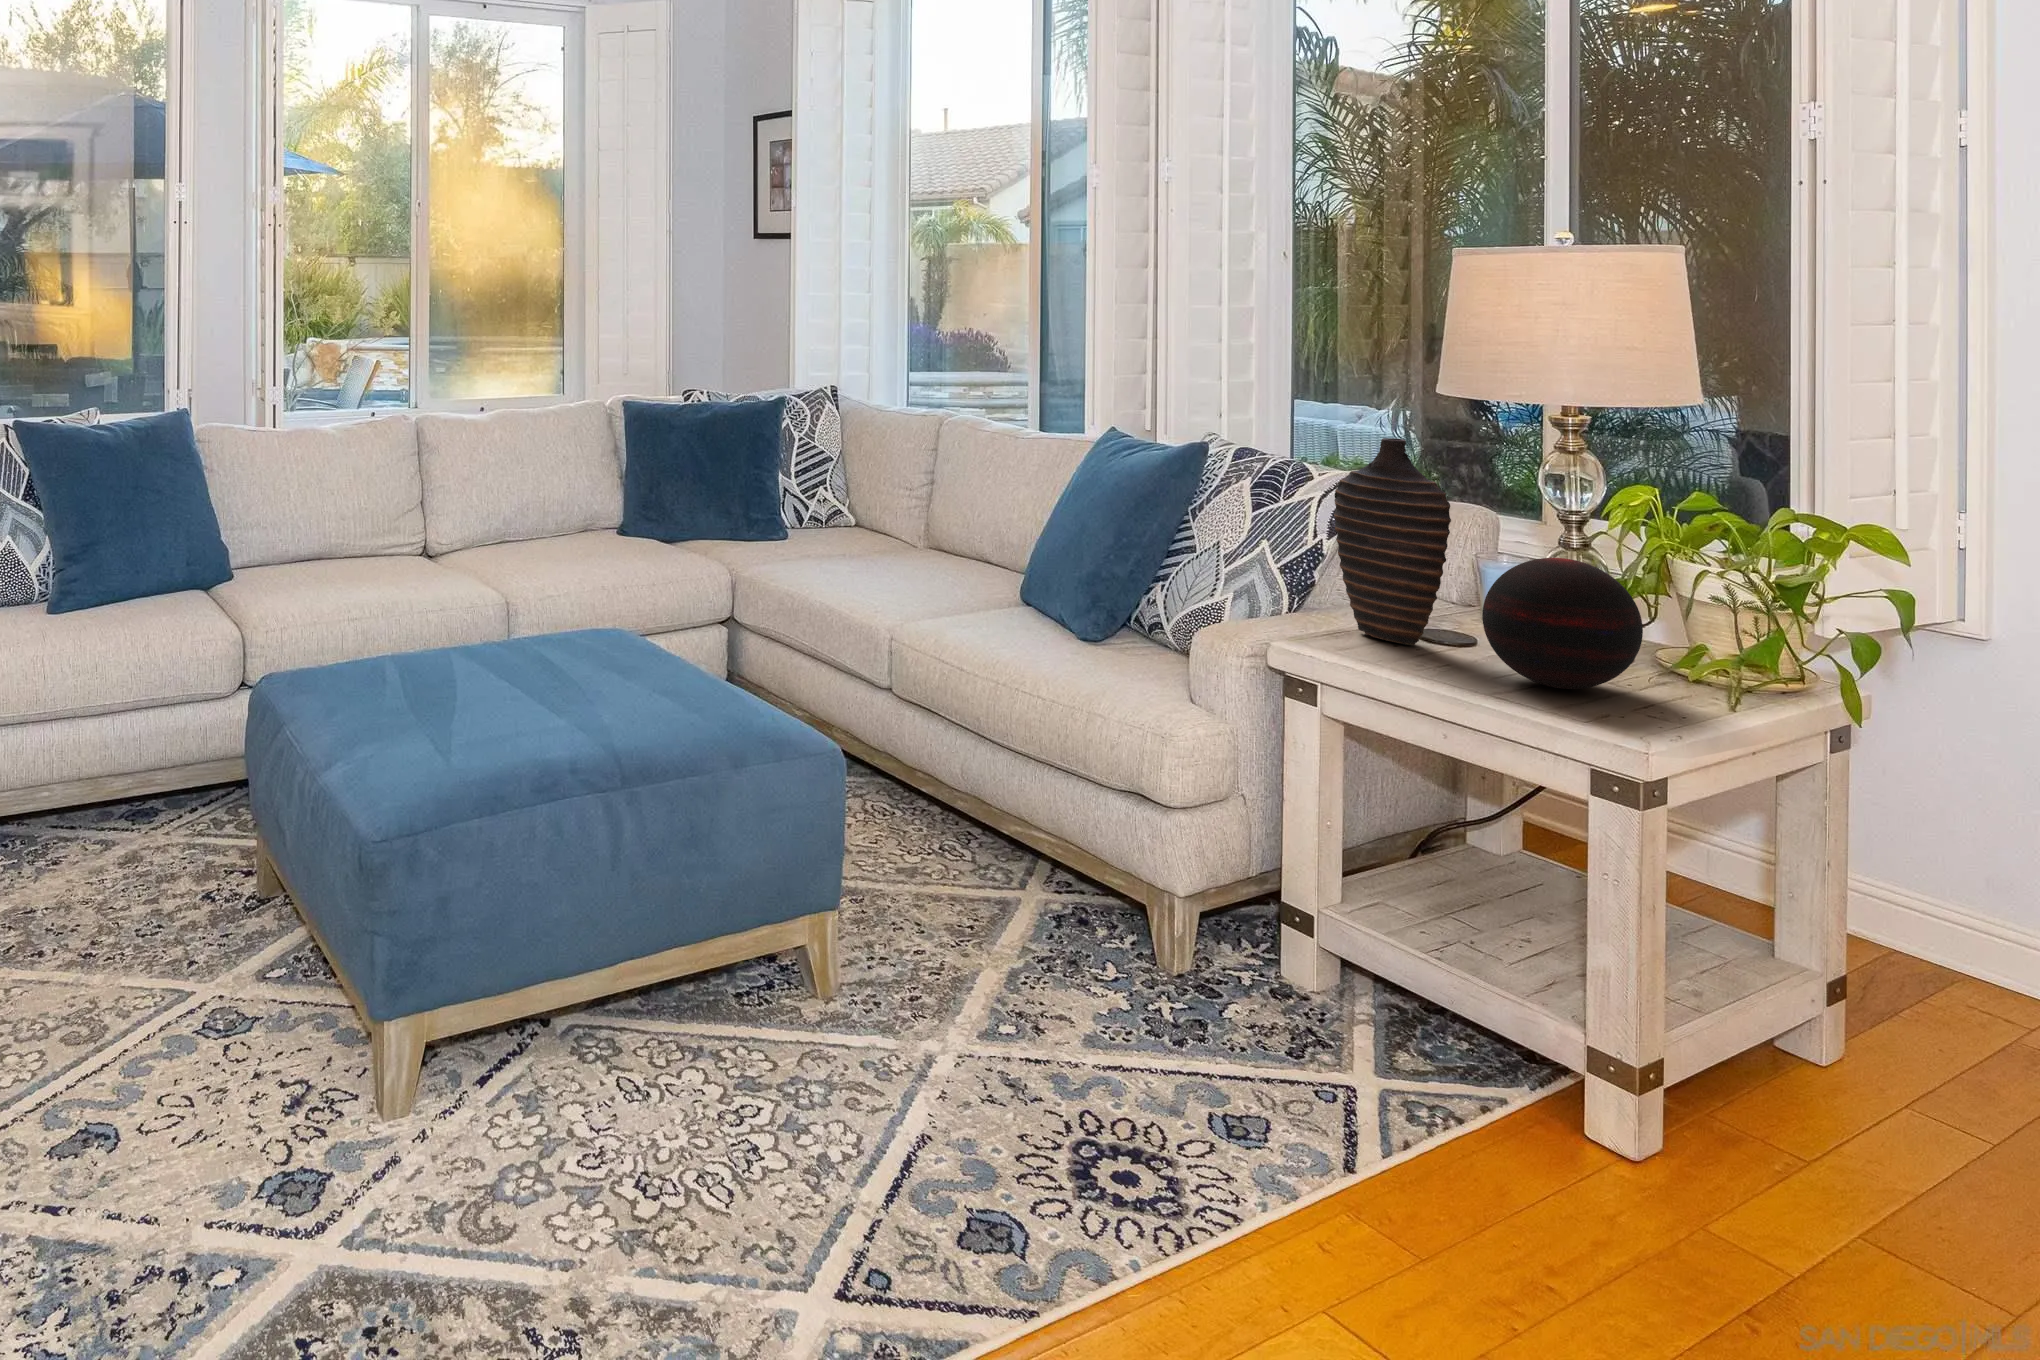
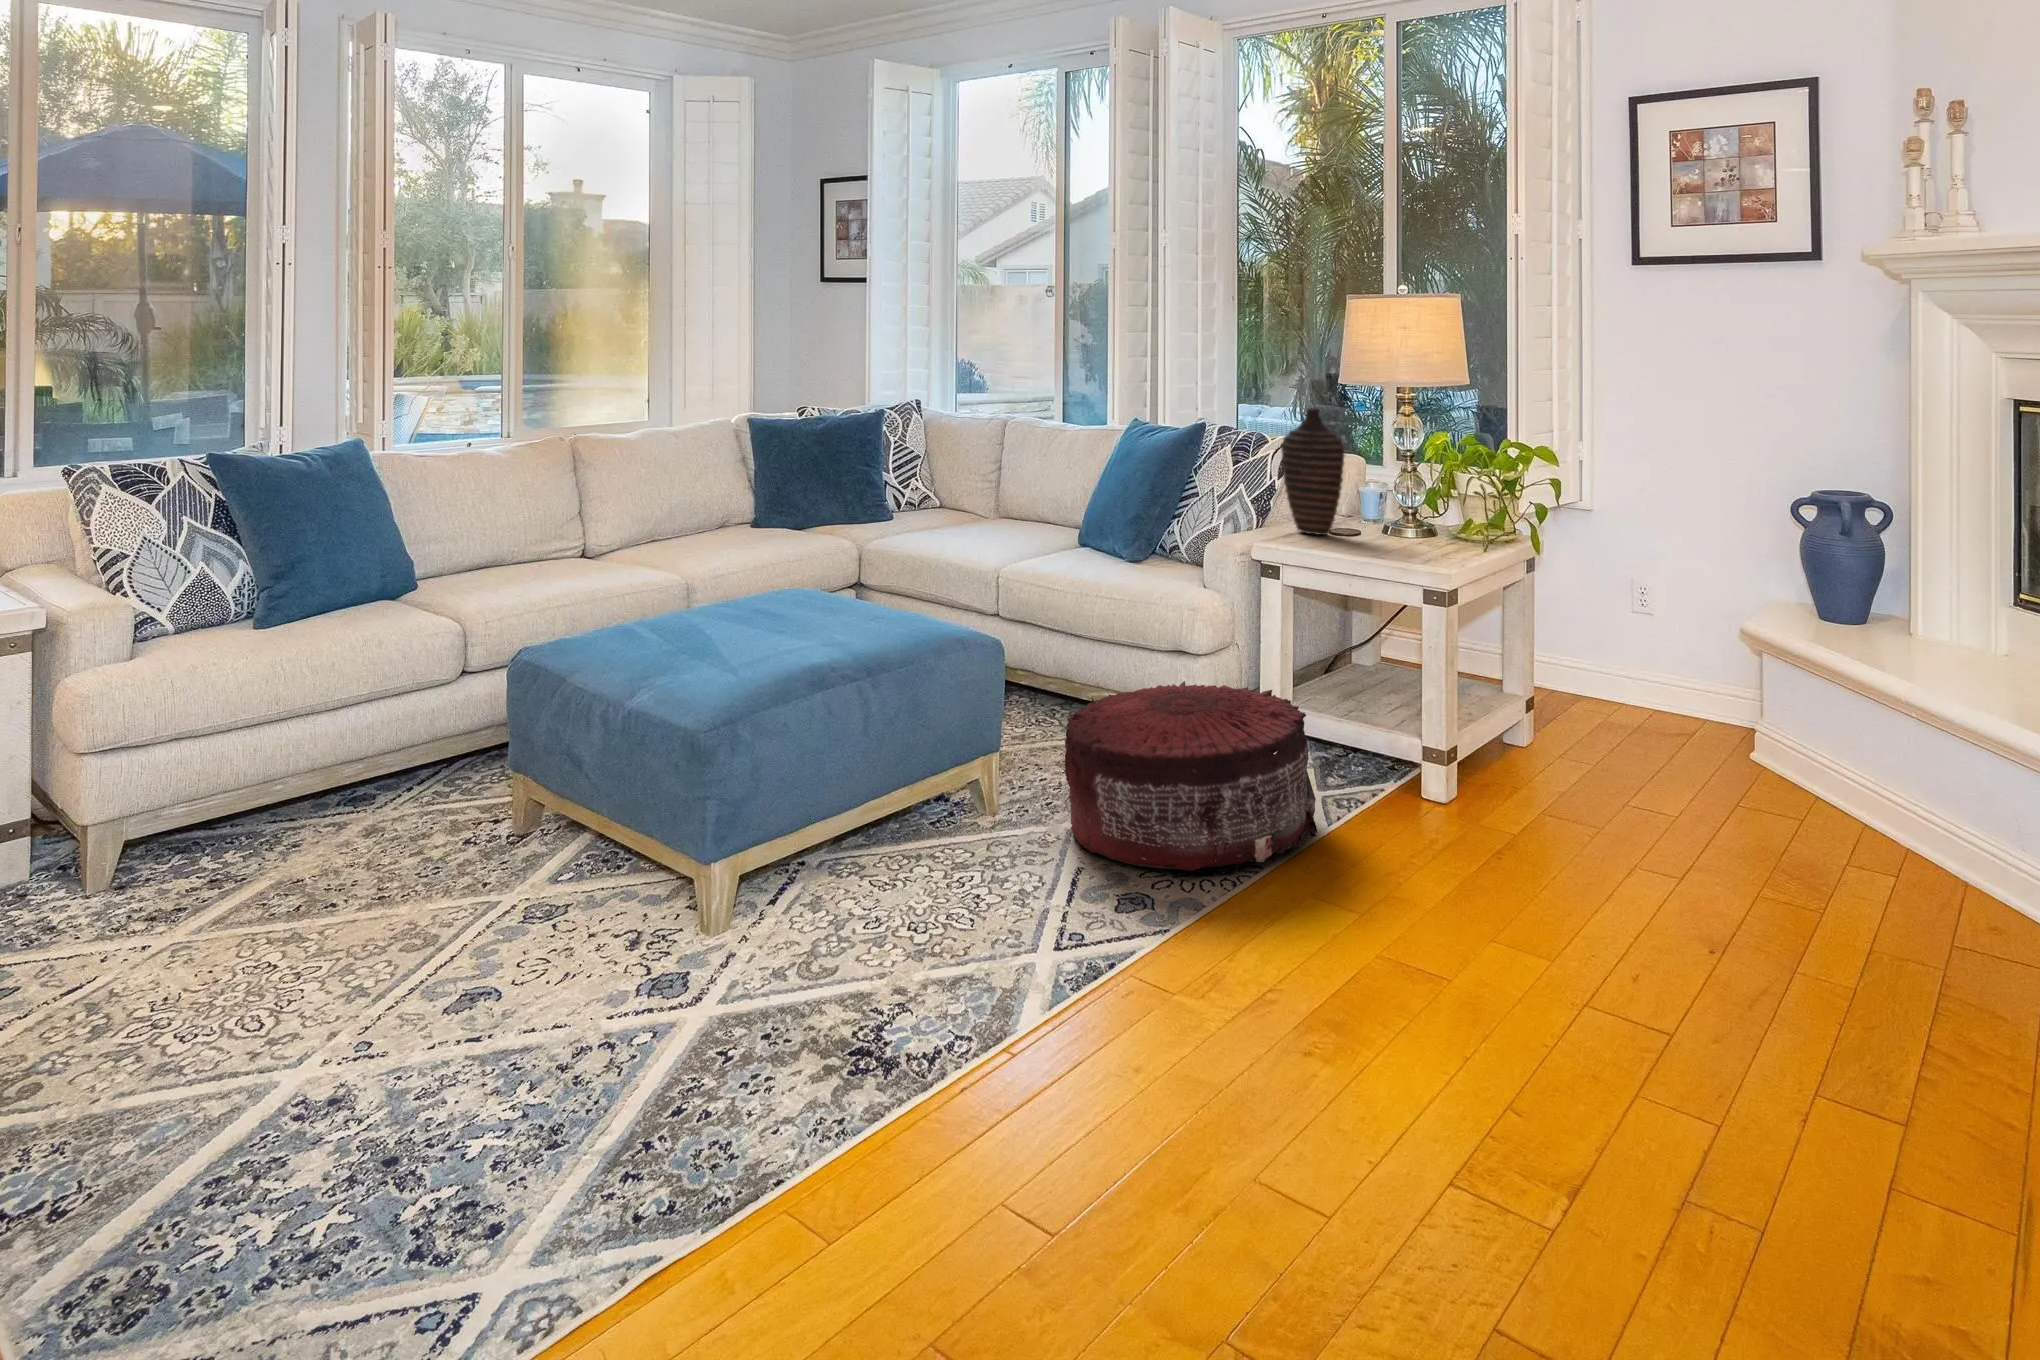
decorative orb: present [1482,558,1643,689] -> none [1364,471,1440,547]
pouf: none [925,850,1355,1210] -> present [1065,681,1317,871]

